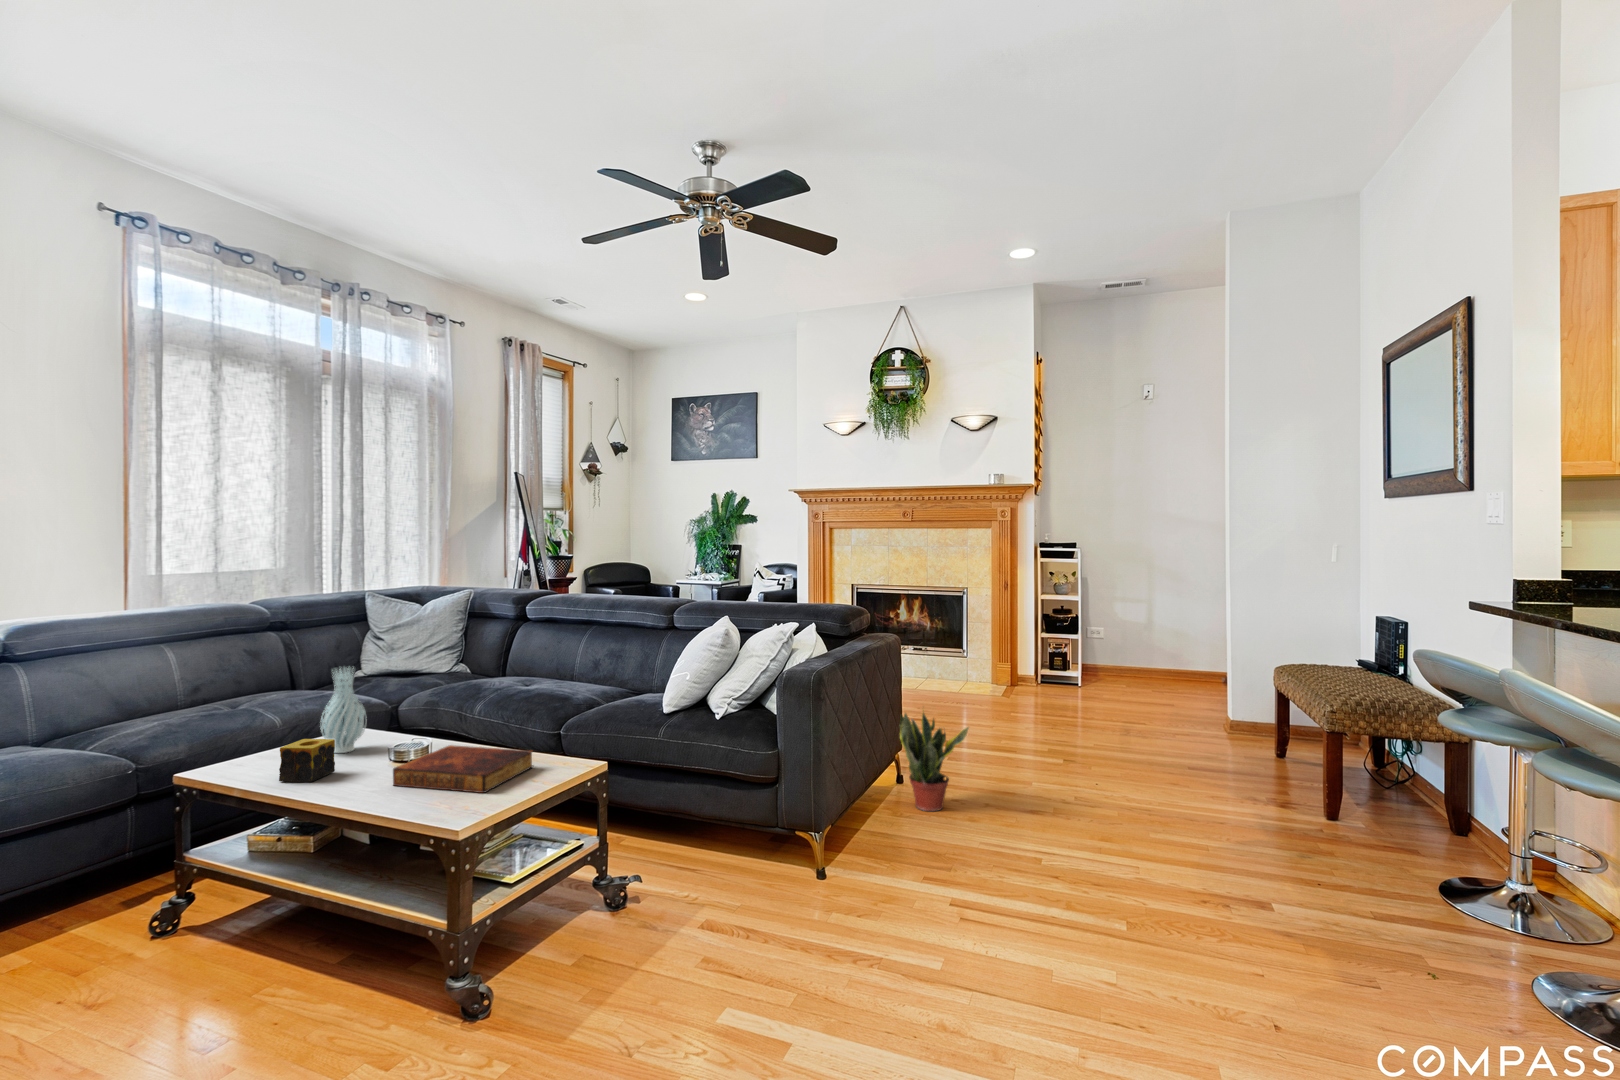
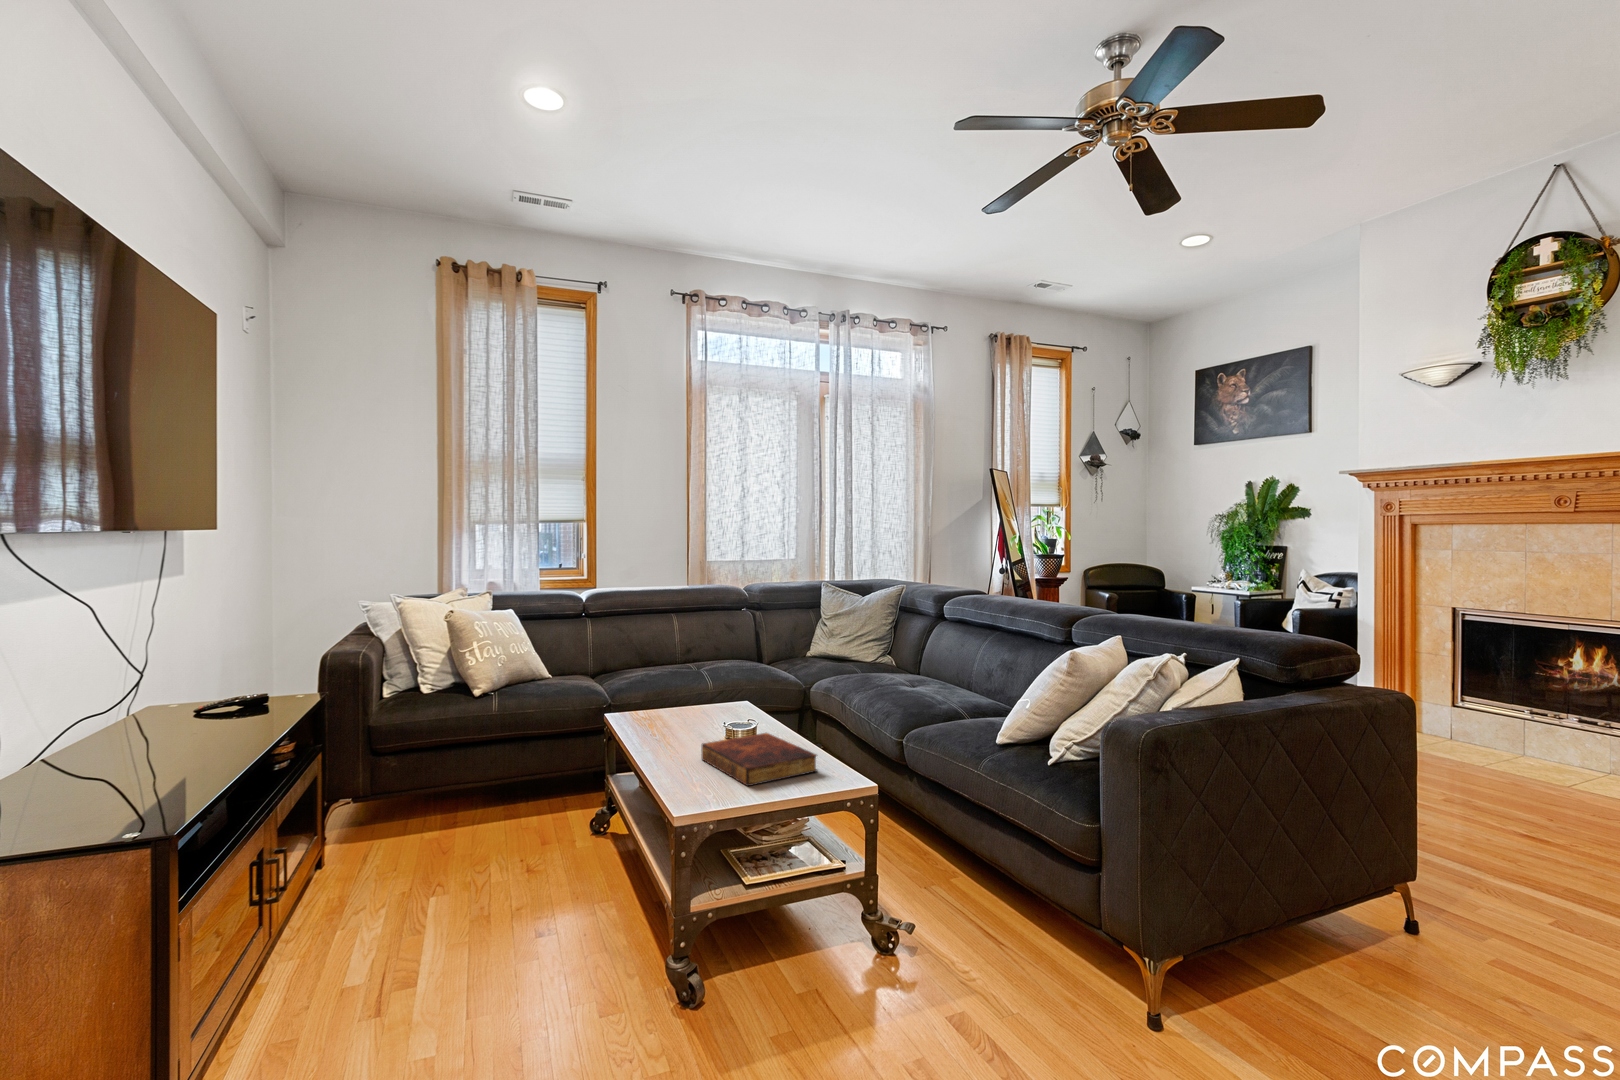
vase: present [321,668,366,753] -> none [699,645,734,722]
potted plant: present [900,710,968,811] -> none [1377,818,1513,1004]
candle: present [279,739,335,782] -> none [647,704,686,741]

